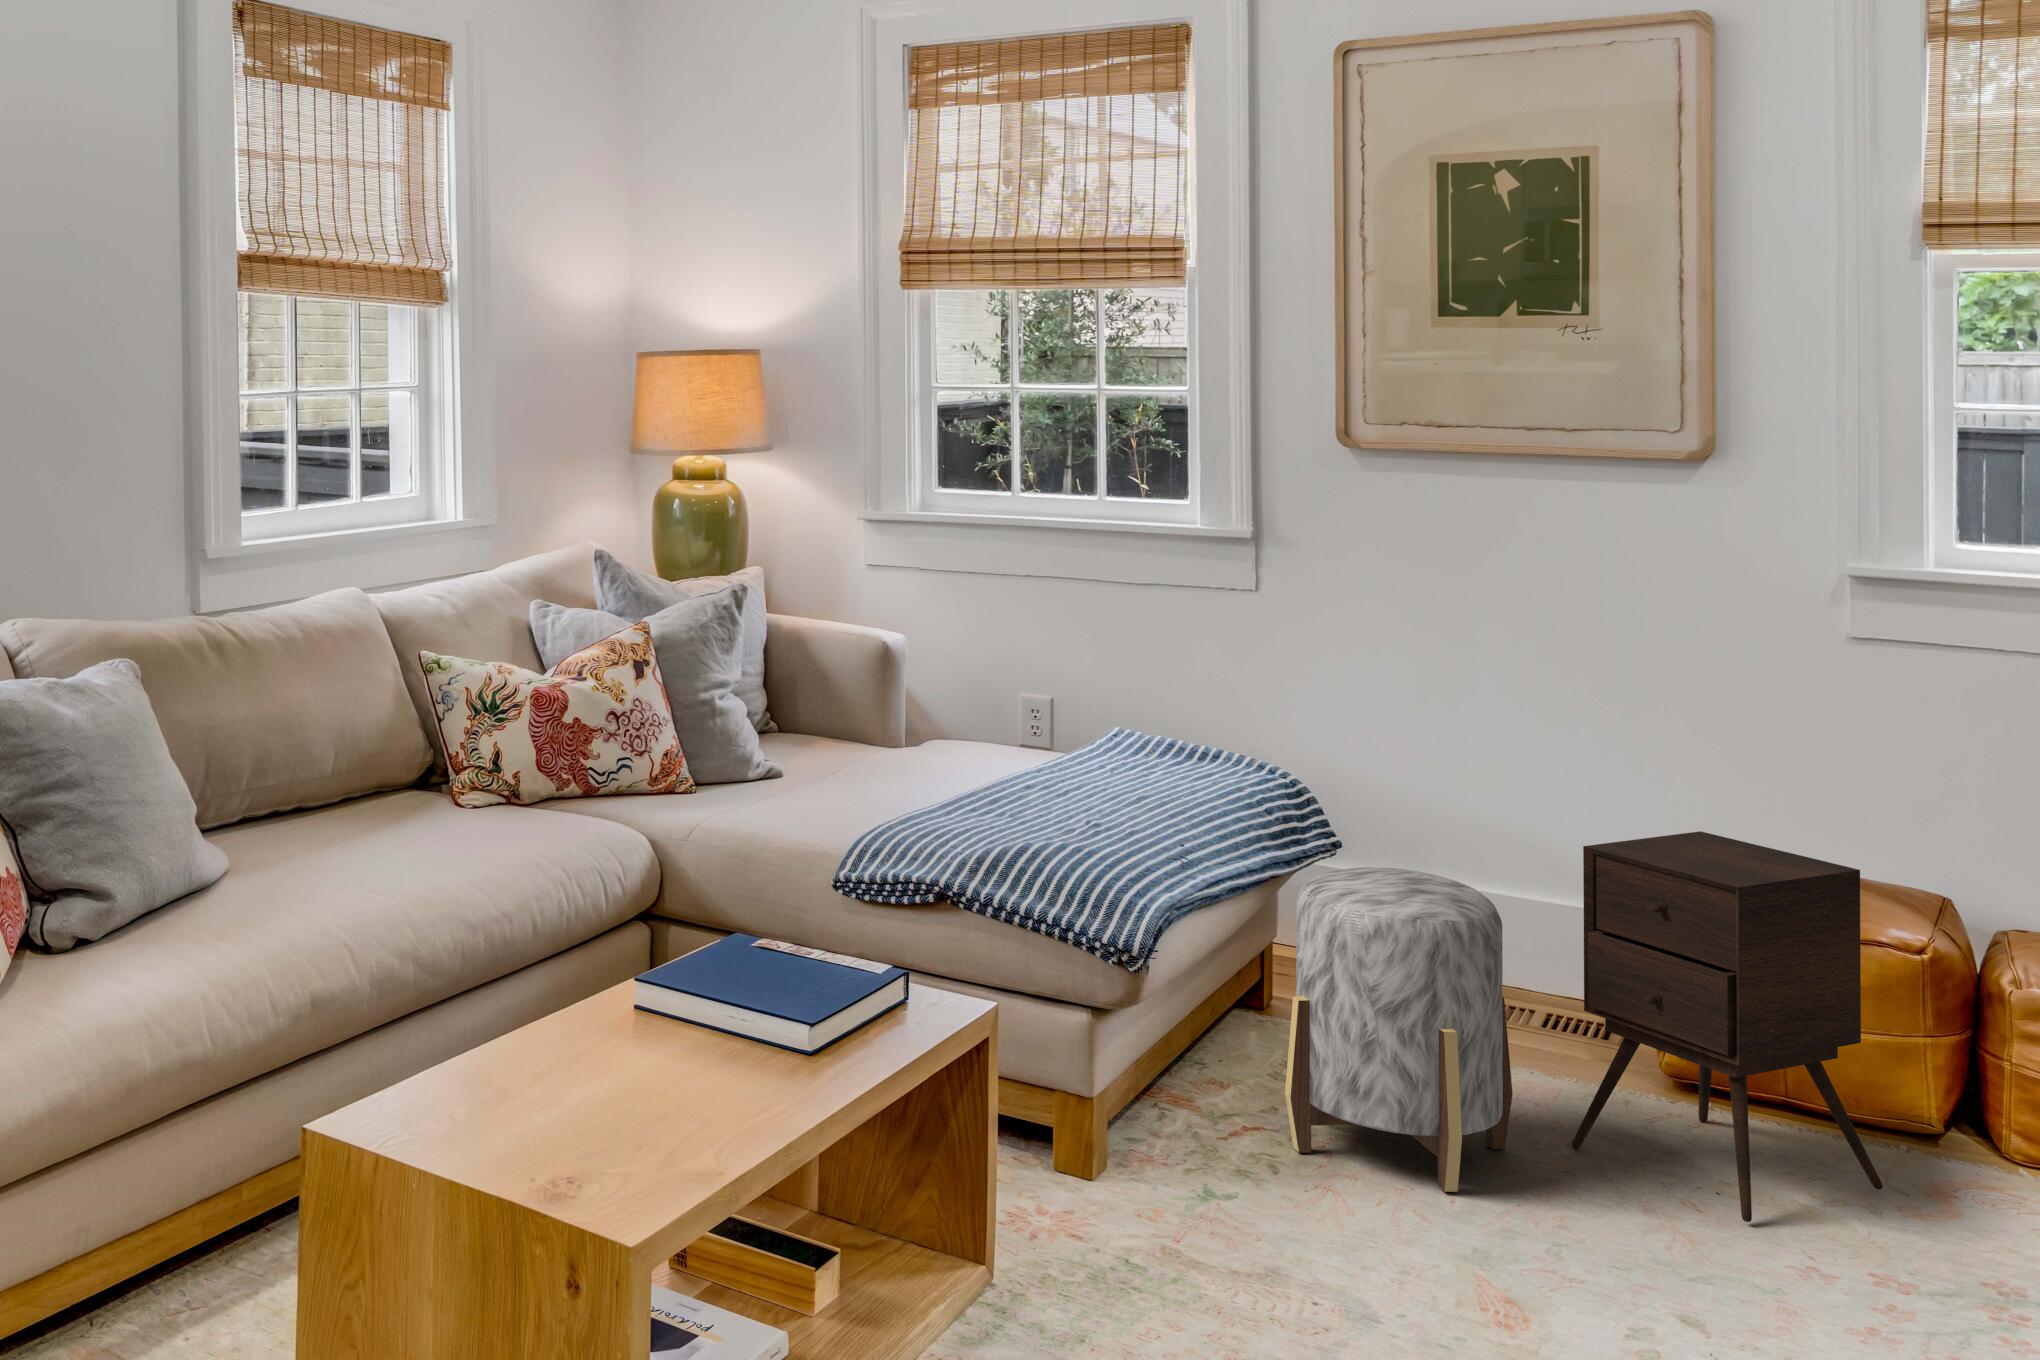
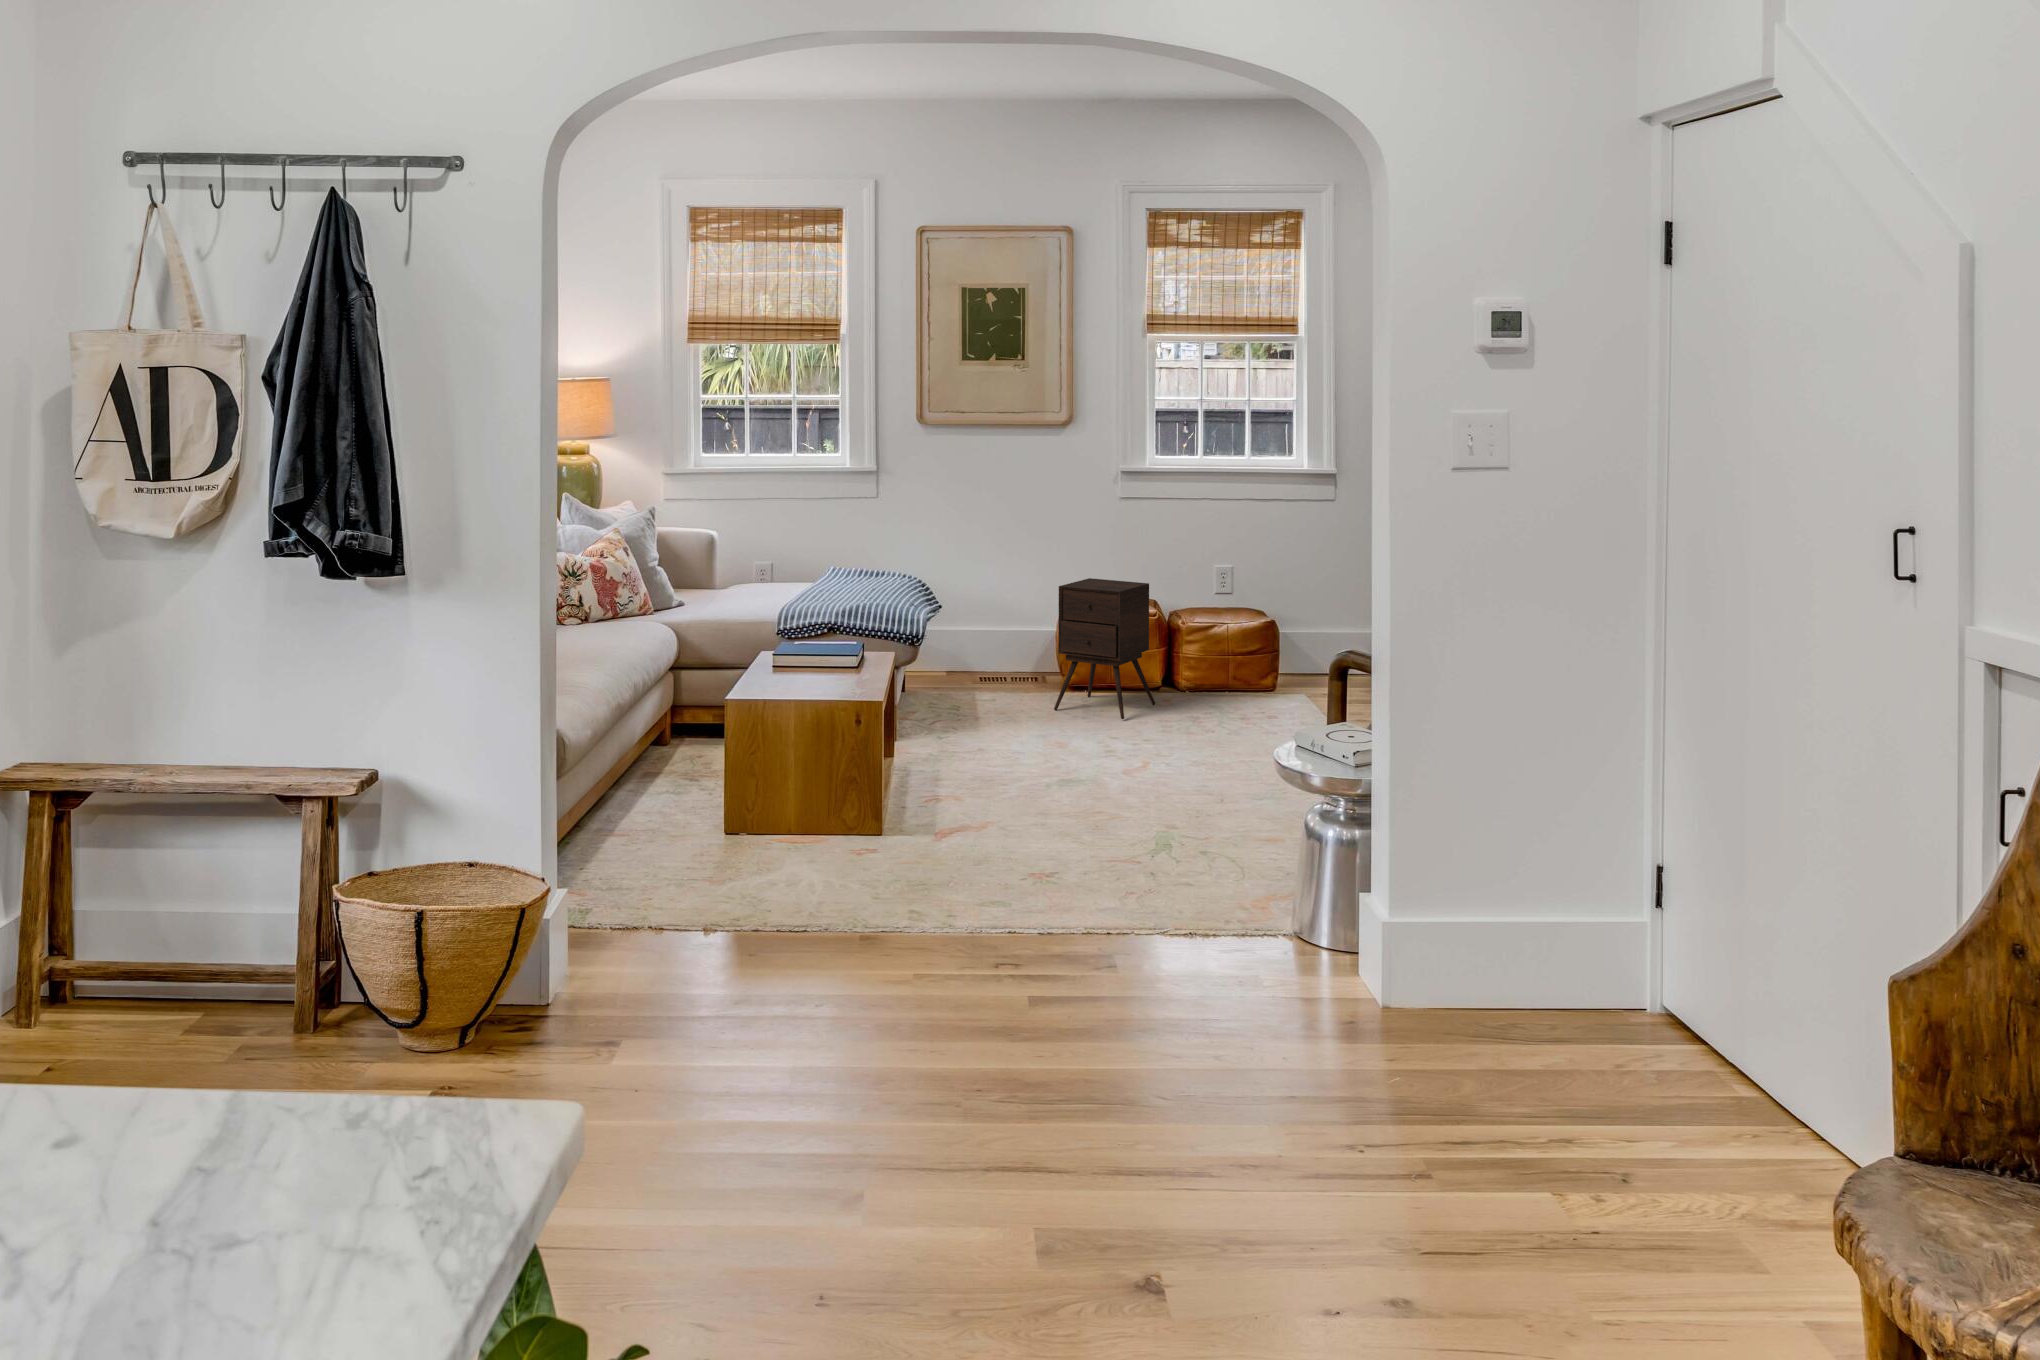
stool: present [1285,867,1513,1192] -> none [959,604,1038,728]

